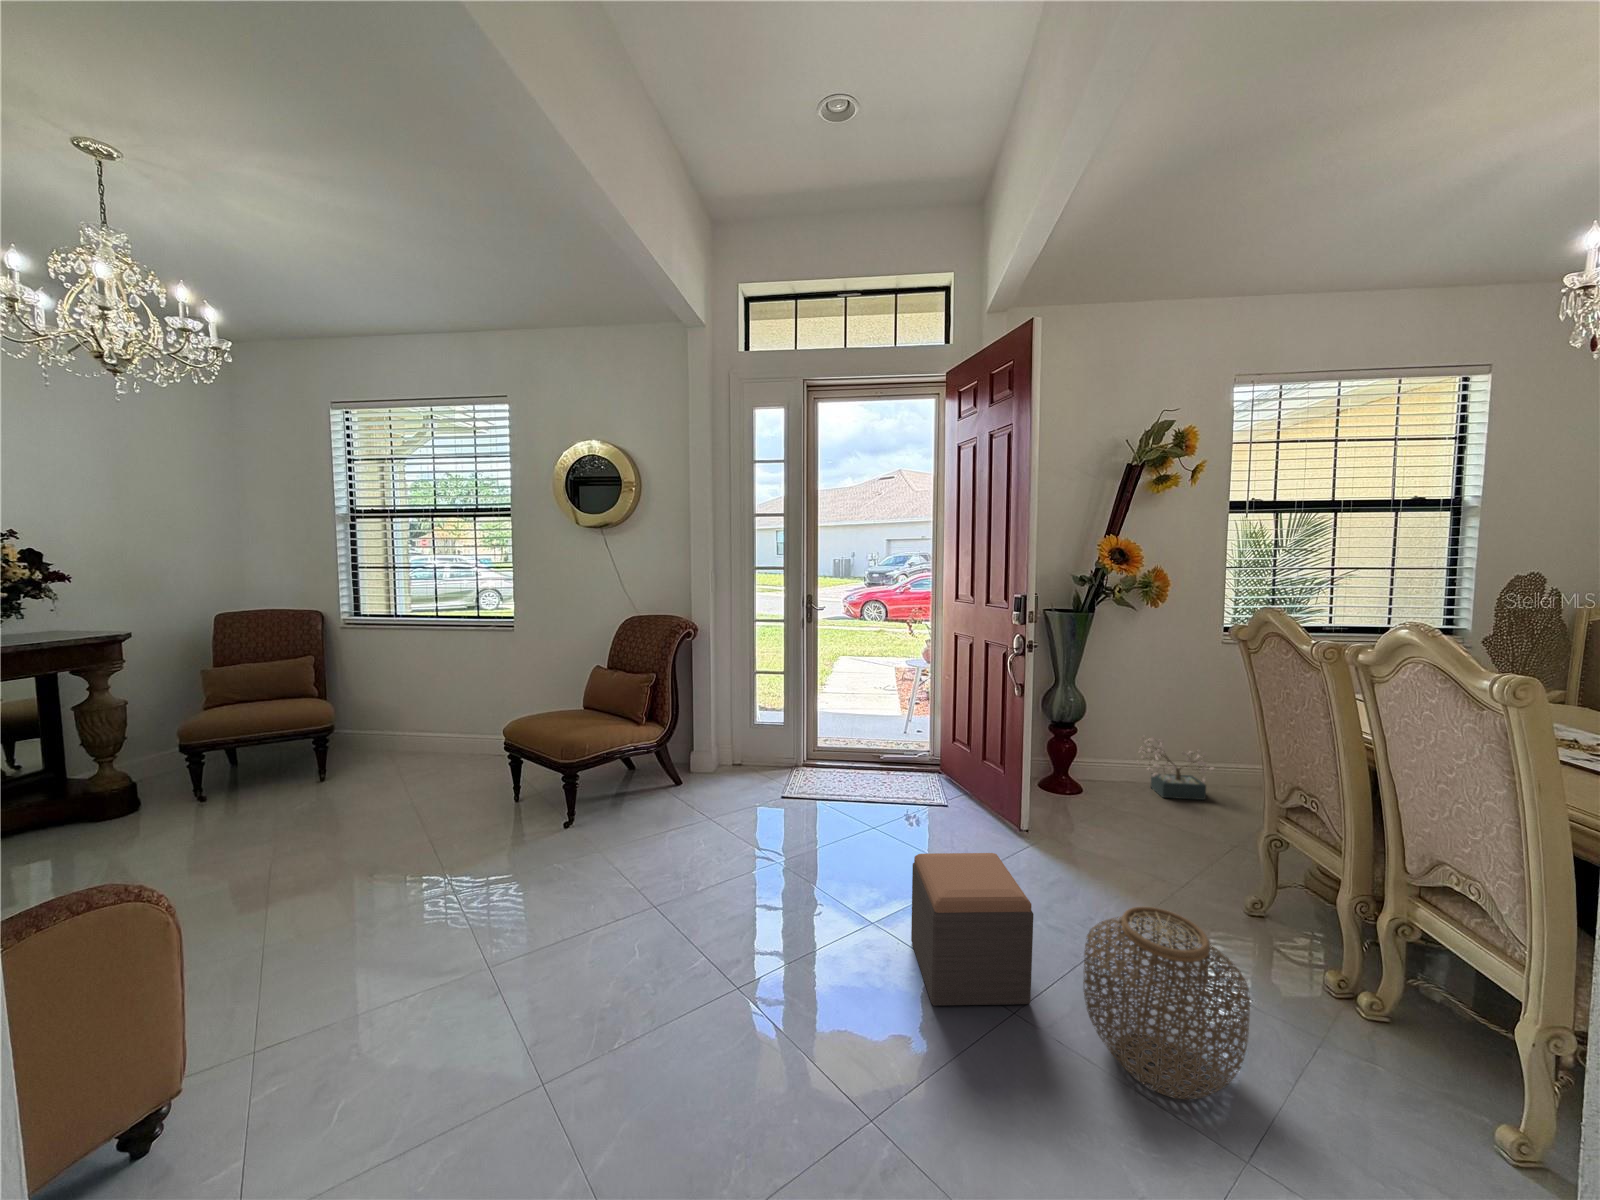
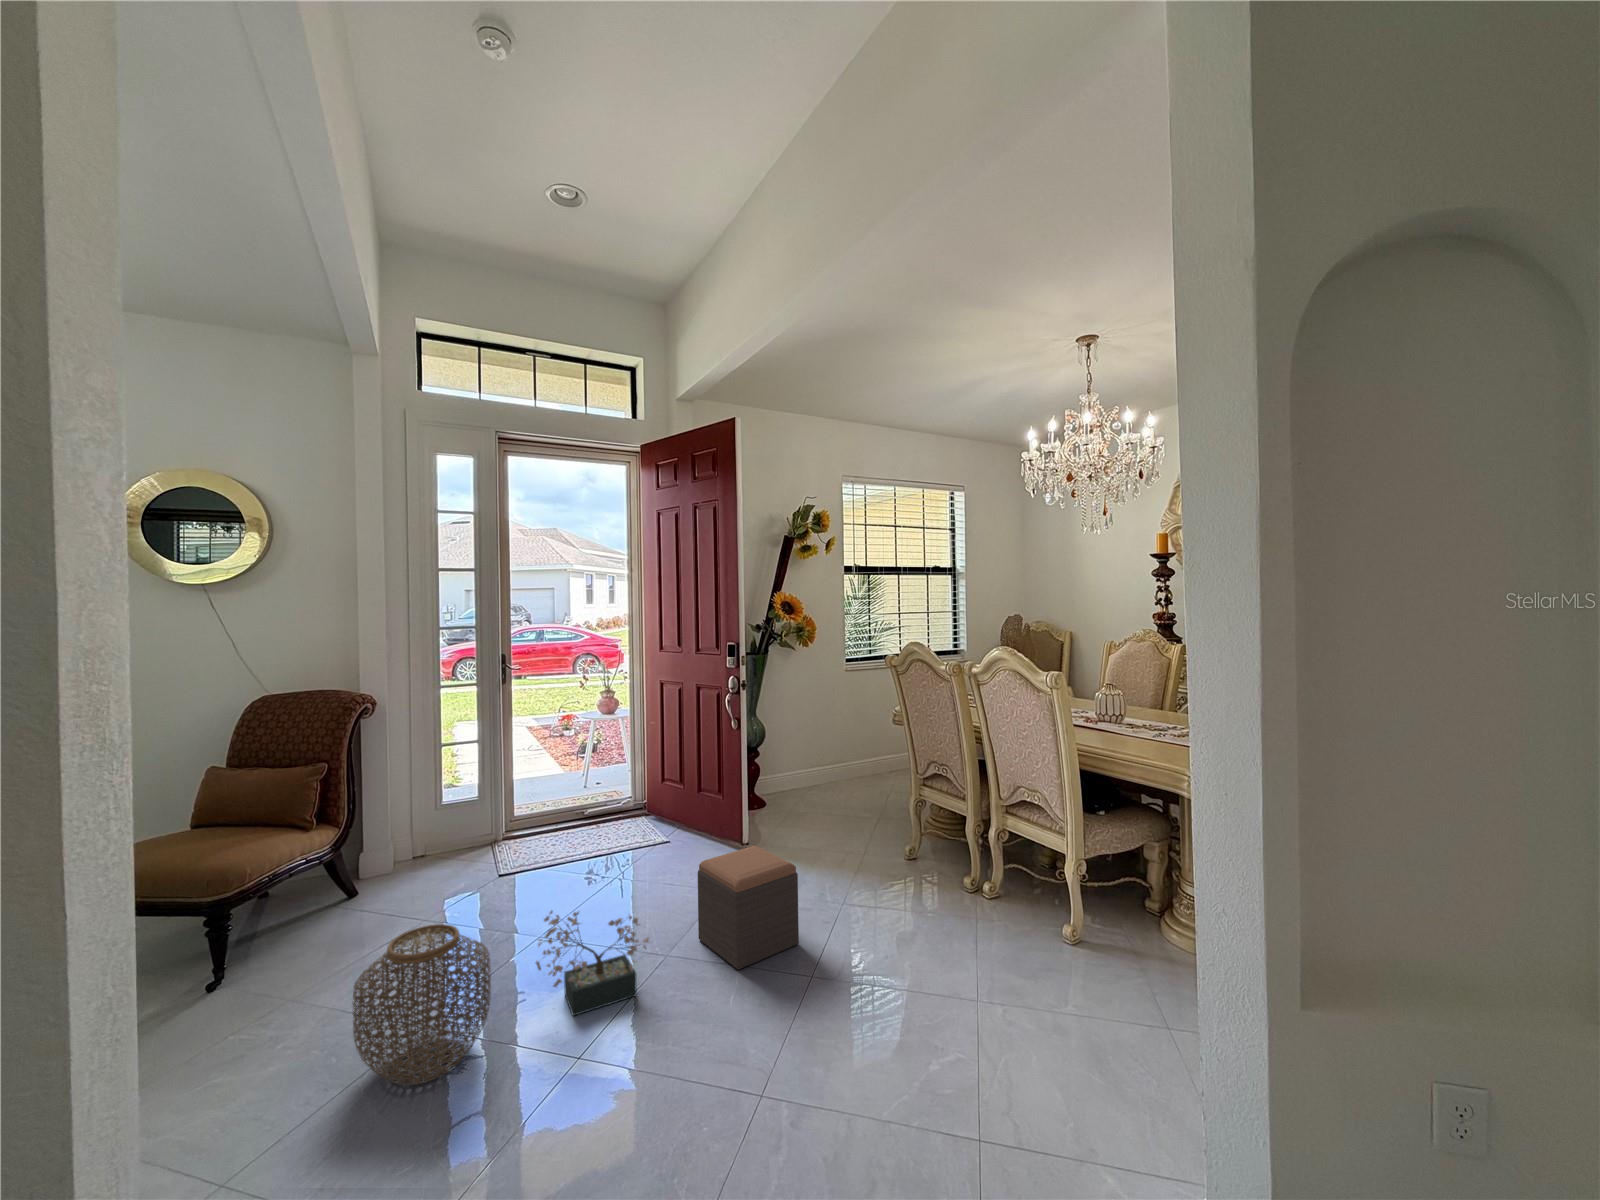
decorative plant: present [1137,736,1214,800] -> present [536,911,649,1016]
woven basket: present [1083,906,1250,1099] -> present [353,924,491,1085]

